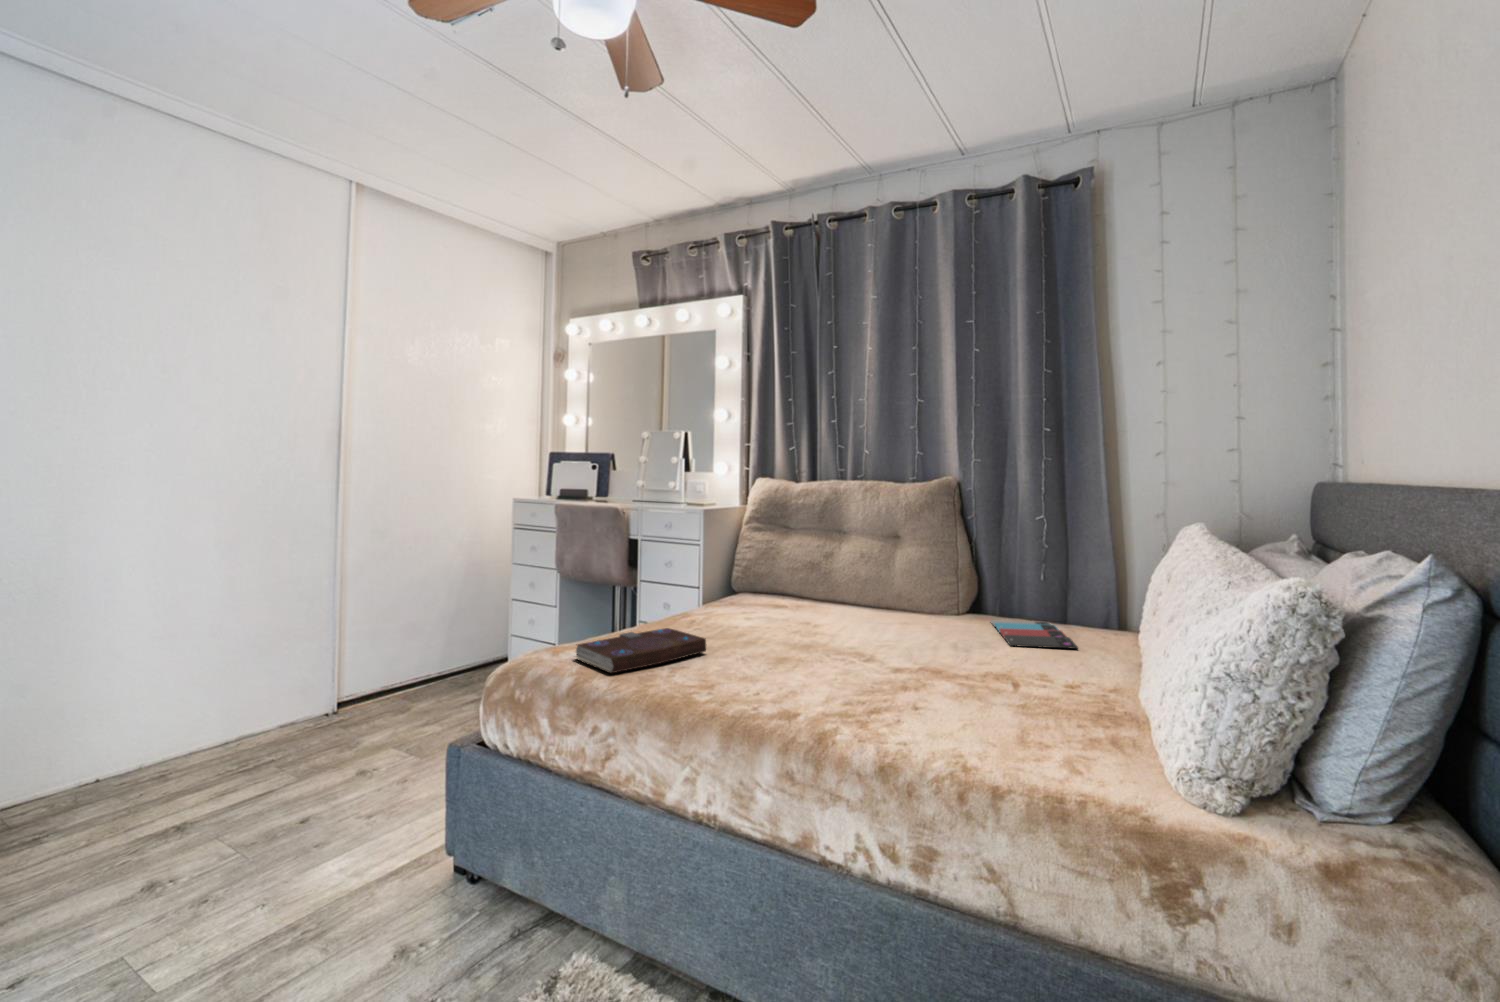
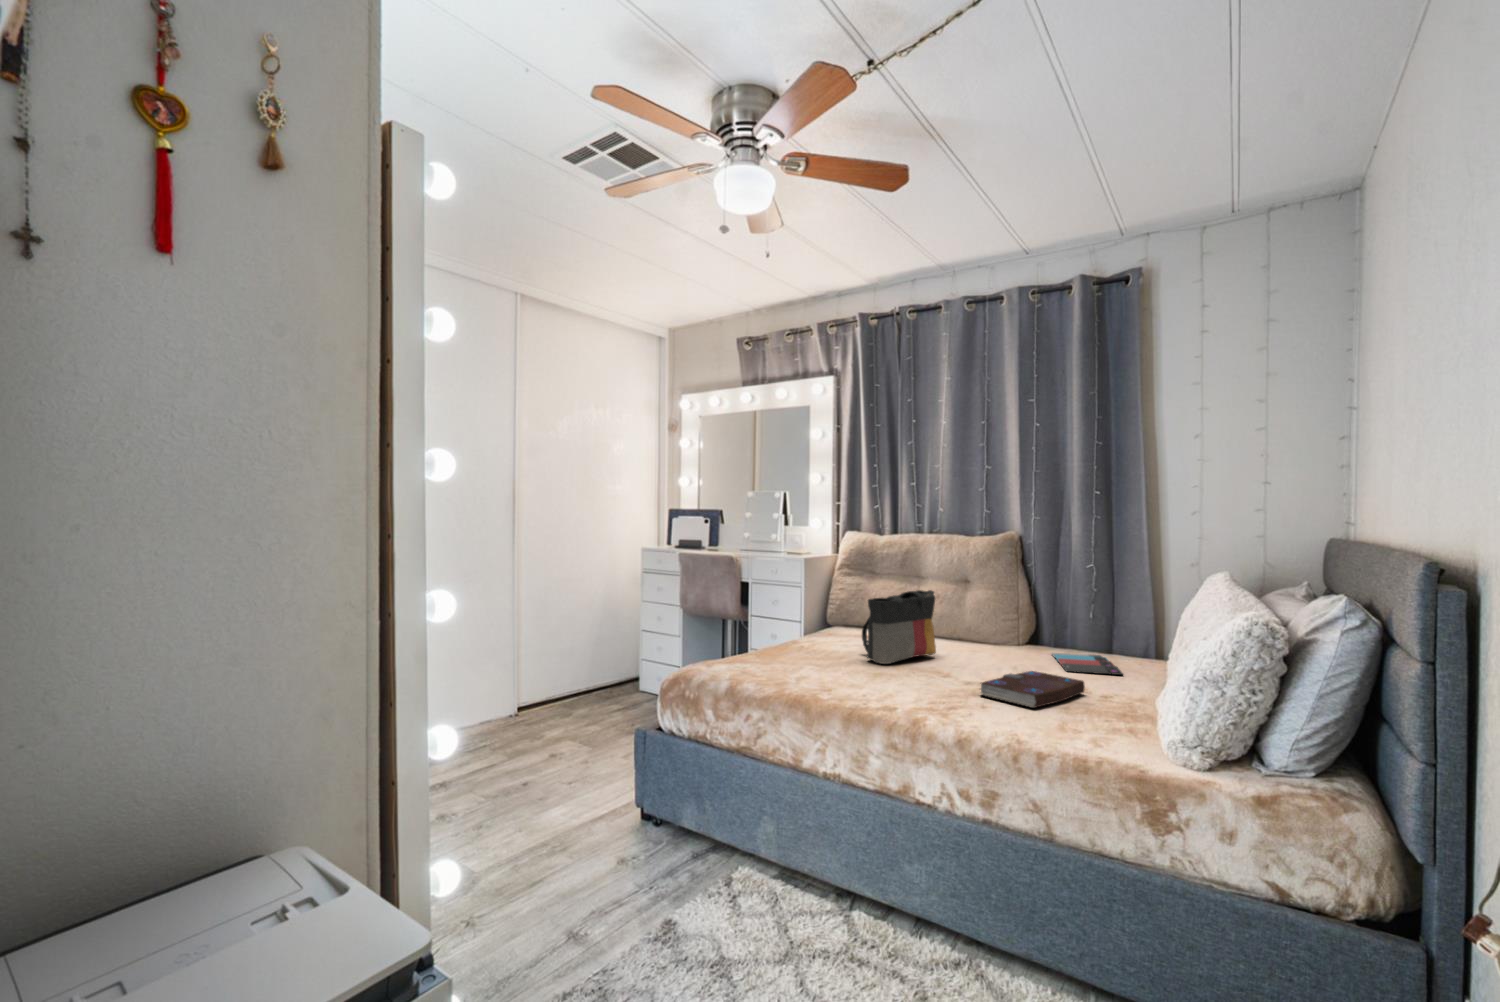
tote bag: none [762,548,853,642] -> present [862,590,936,664]
book: present [575,628,706,673] -> present [981,671,1085,708]

